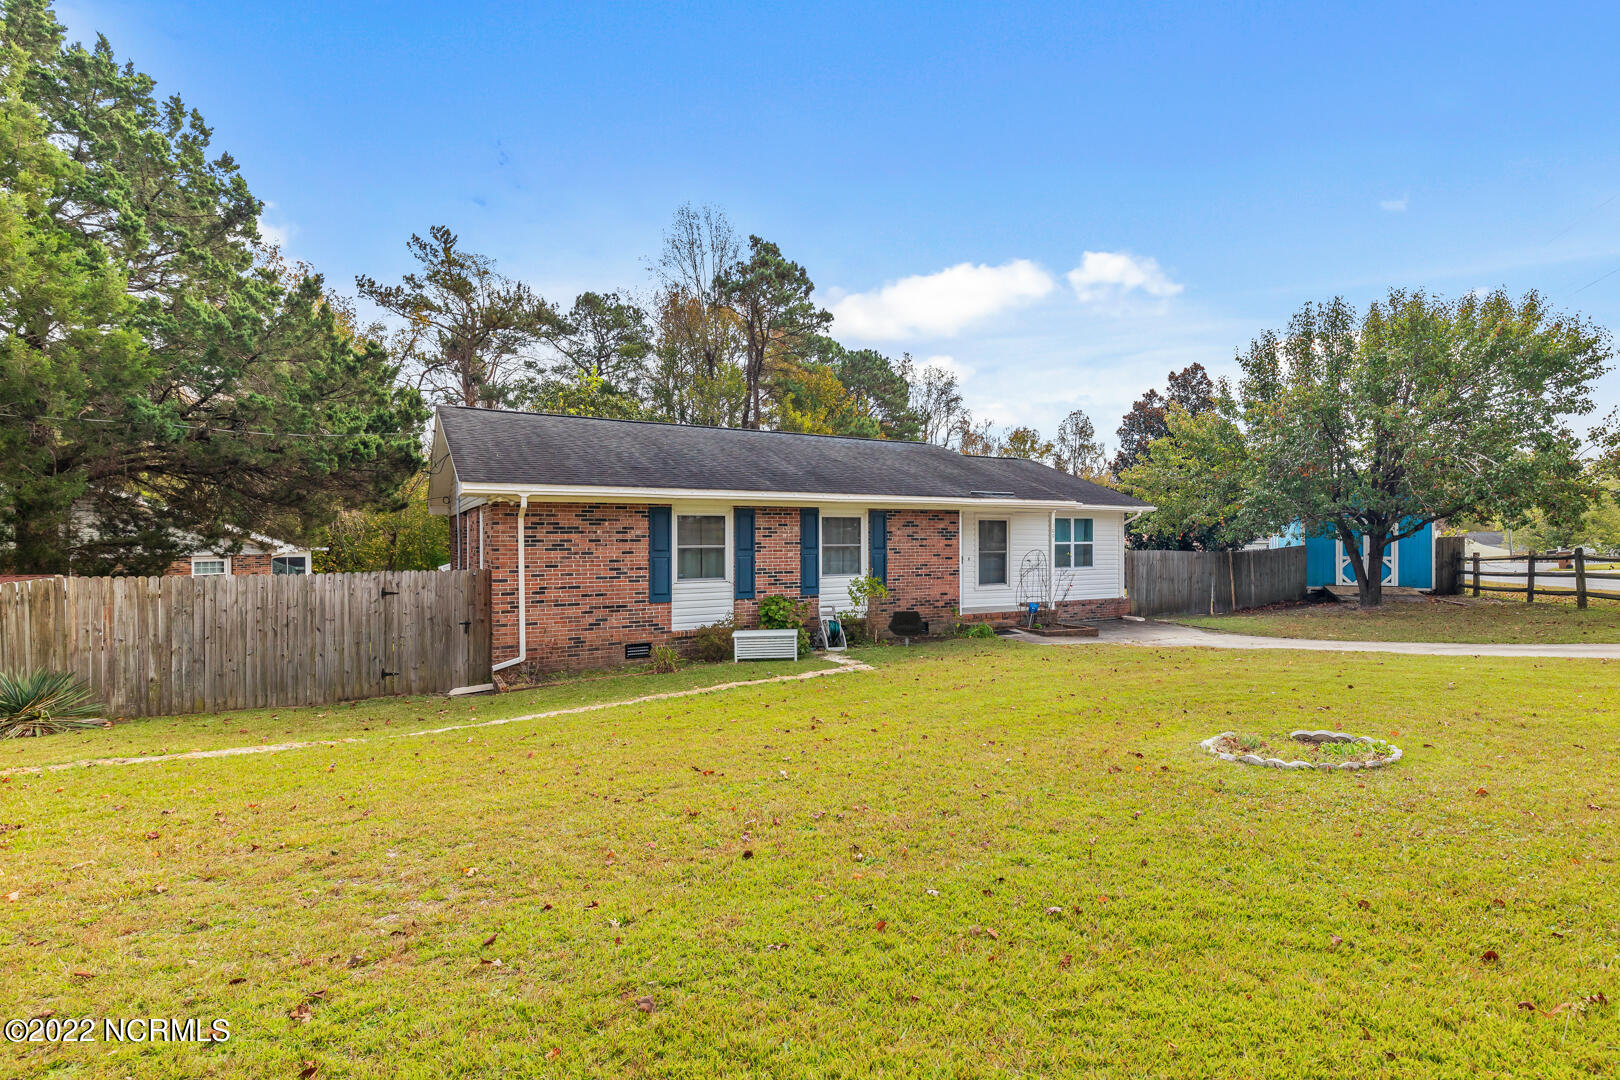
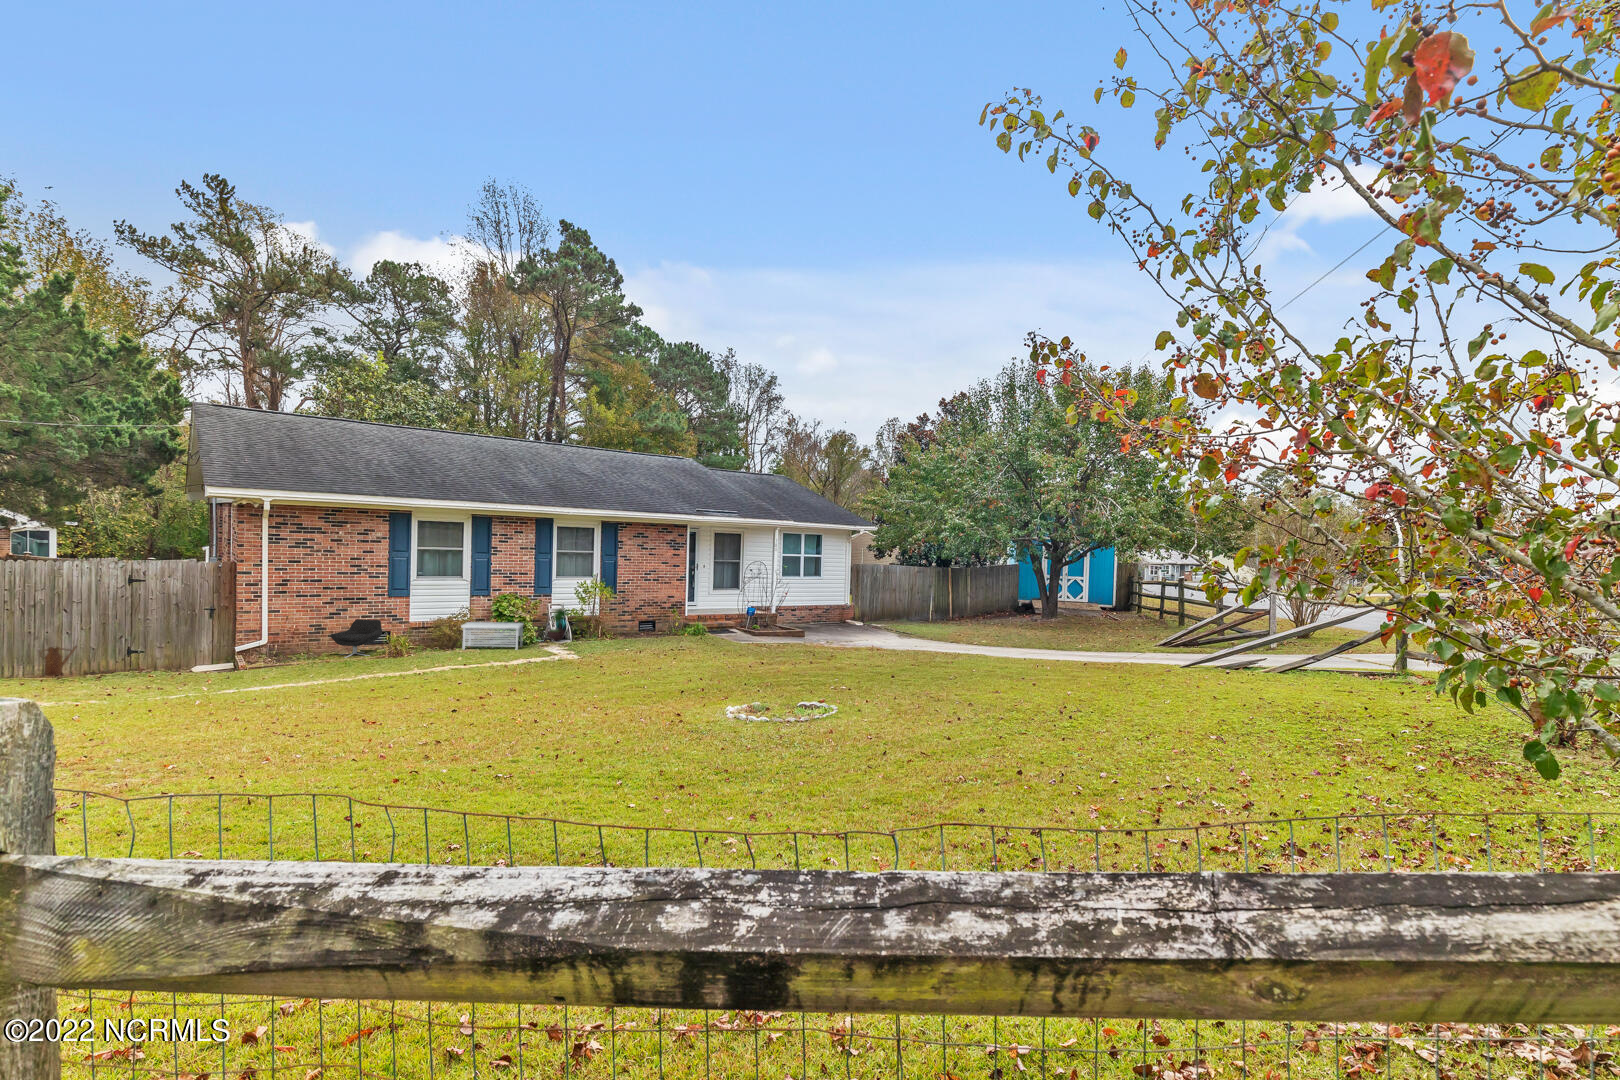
potted tree: none [819,608,843,650] -> present [548,608,568,641]
lounge chair: present [888,611,925,647] -> present [330,619,382,658]
watering can: none [295,671,333,707] -> present [40,646,77,676]

